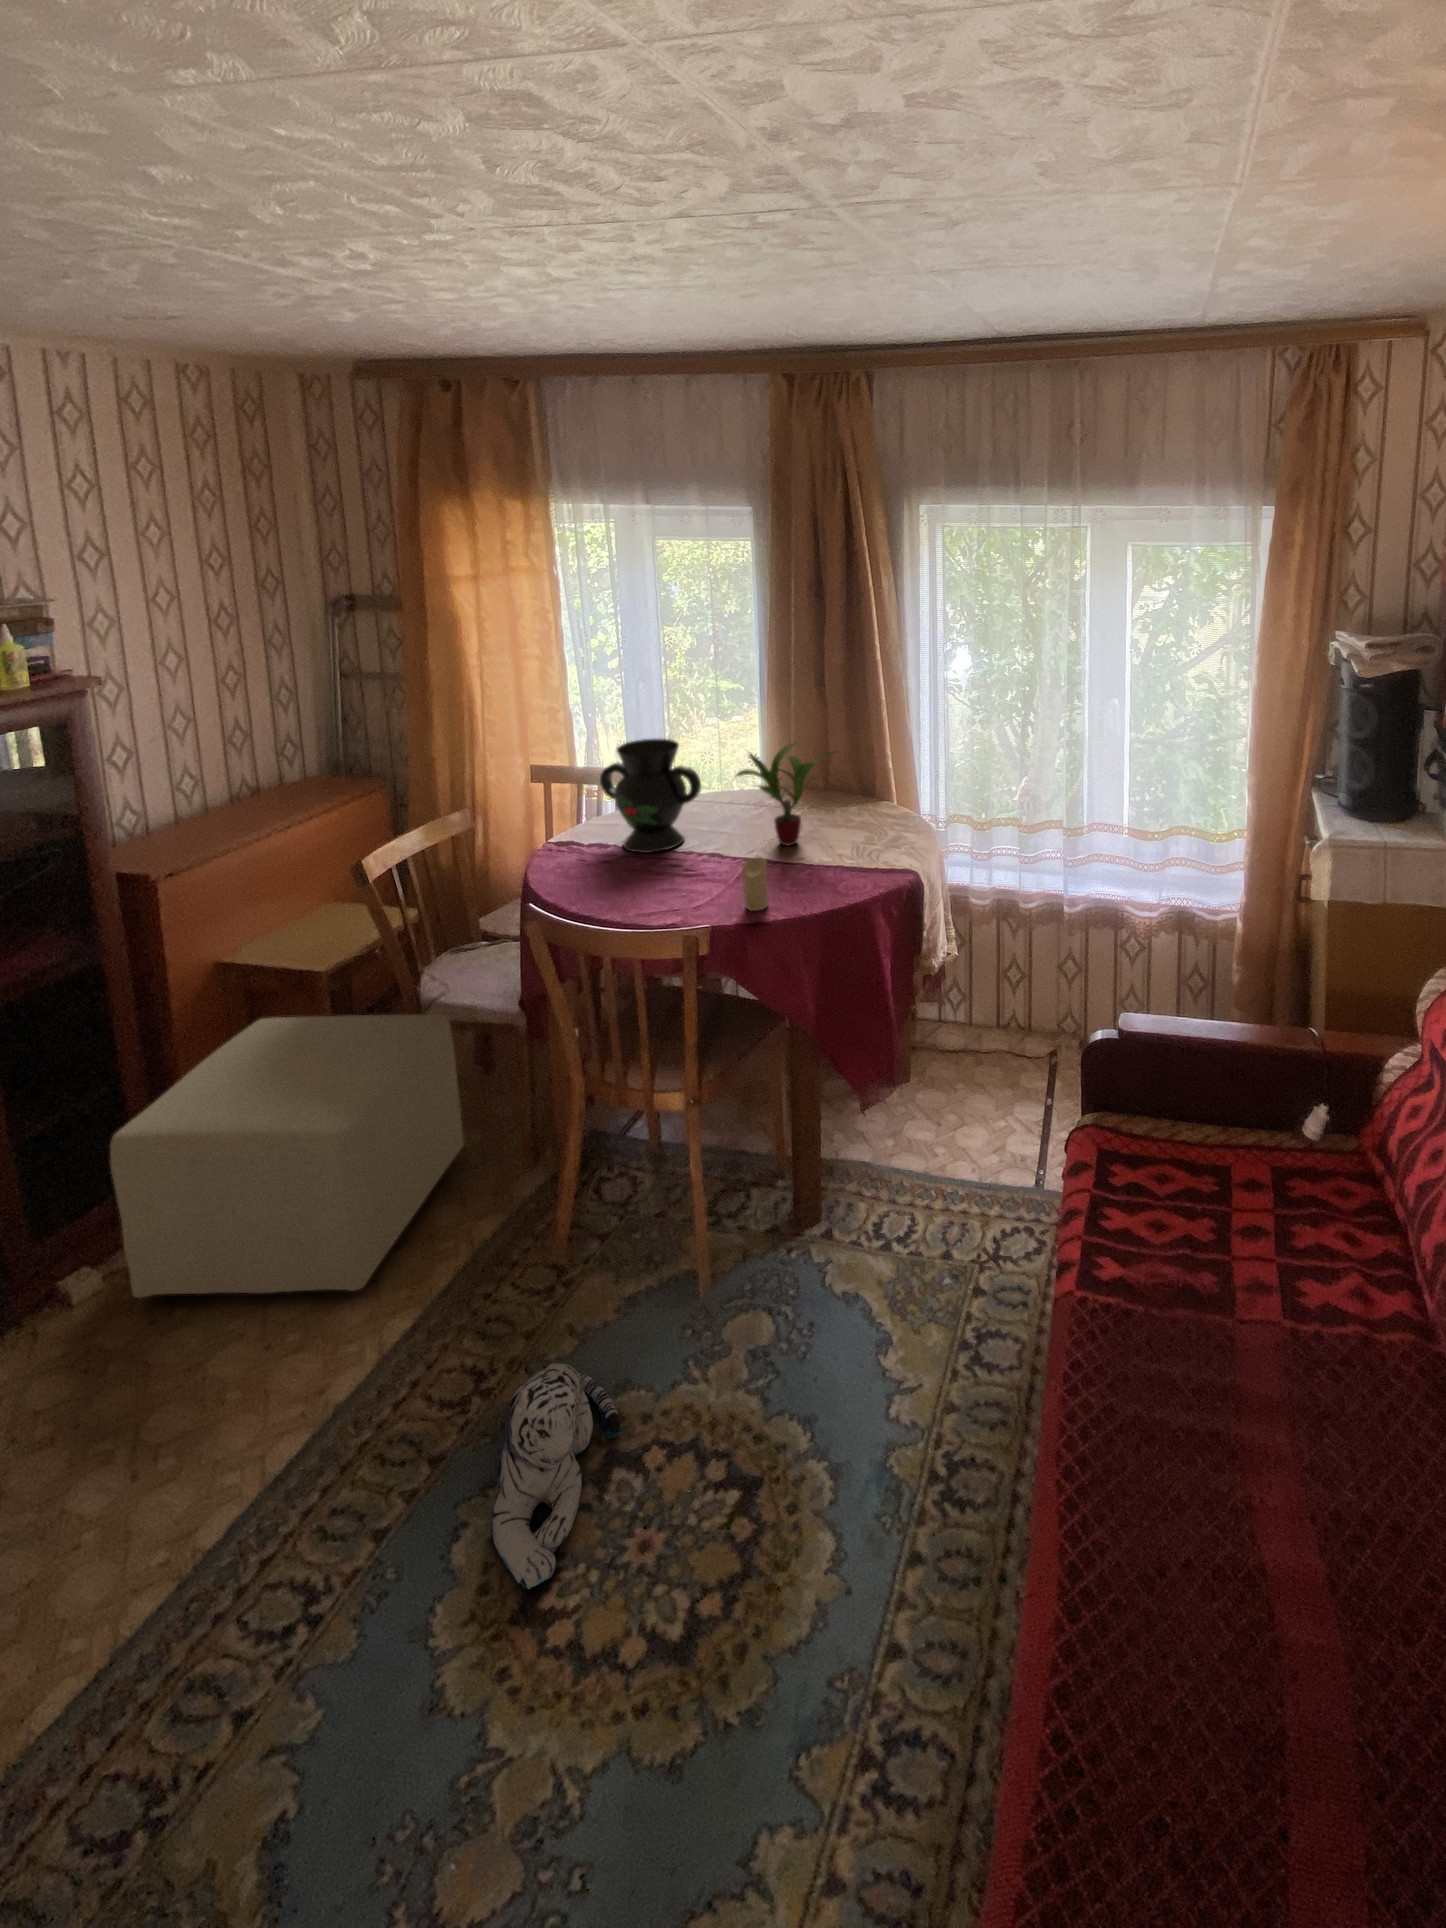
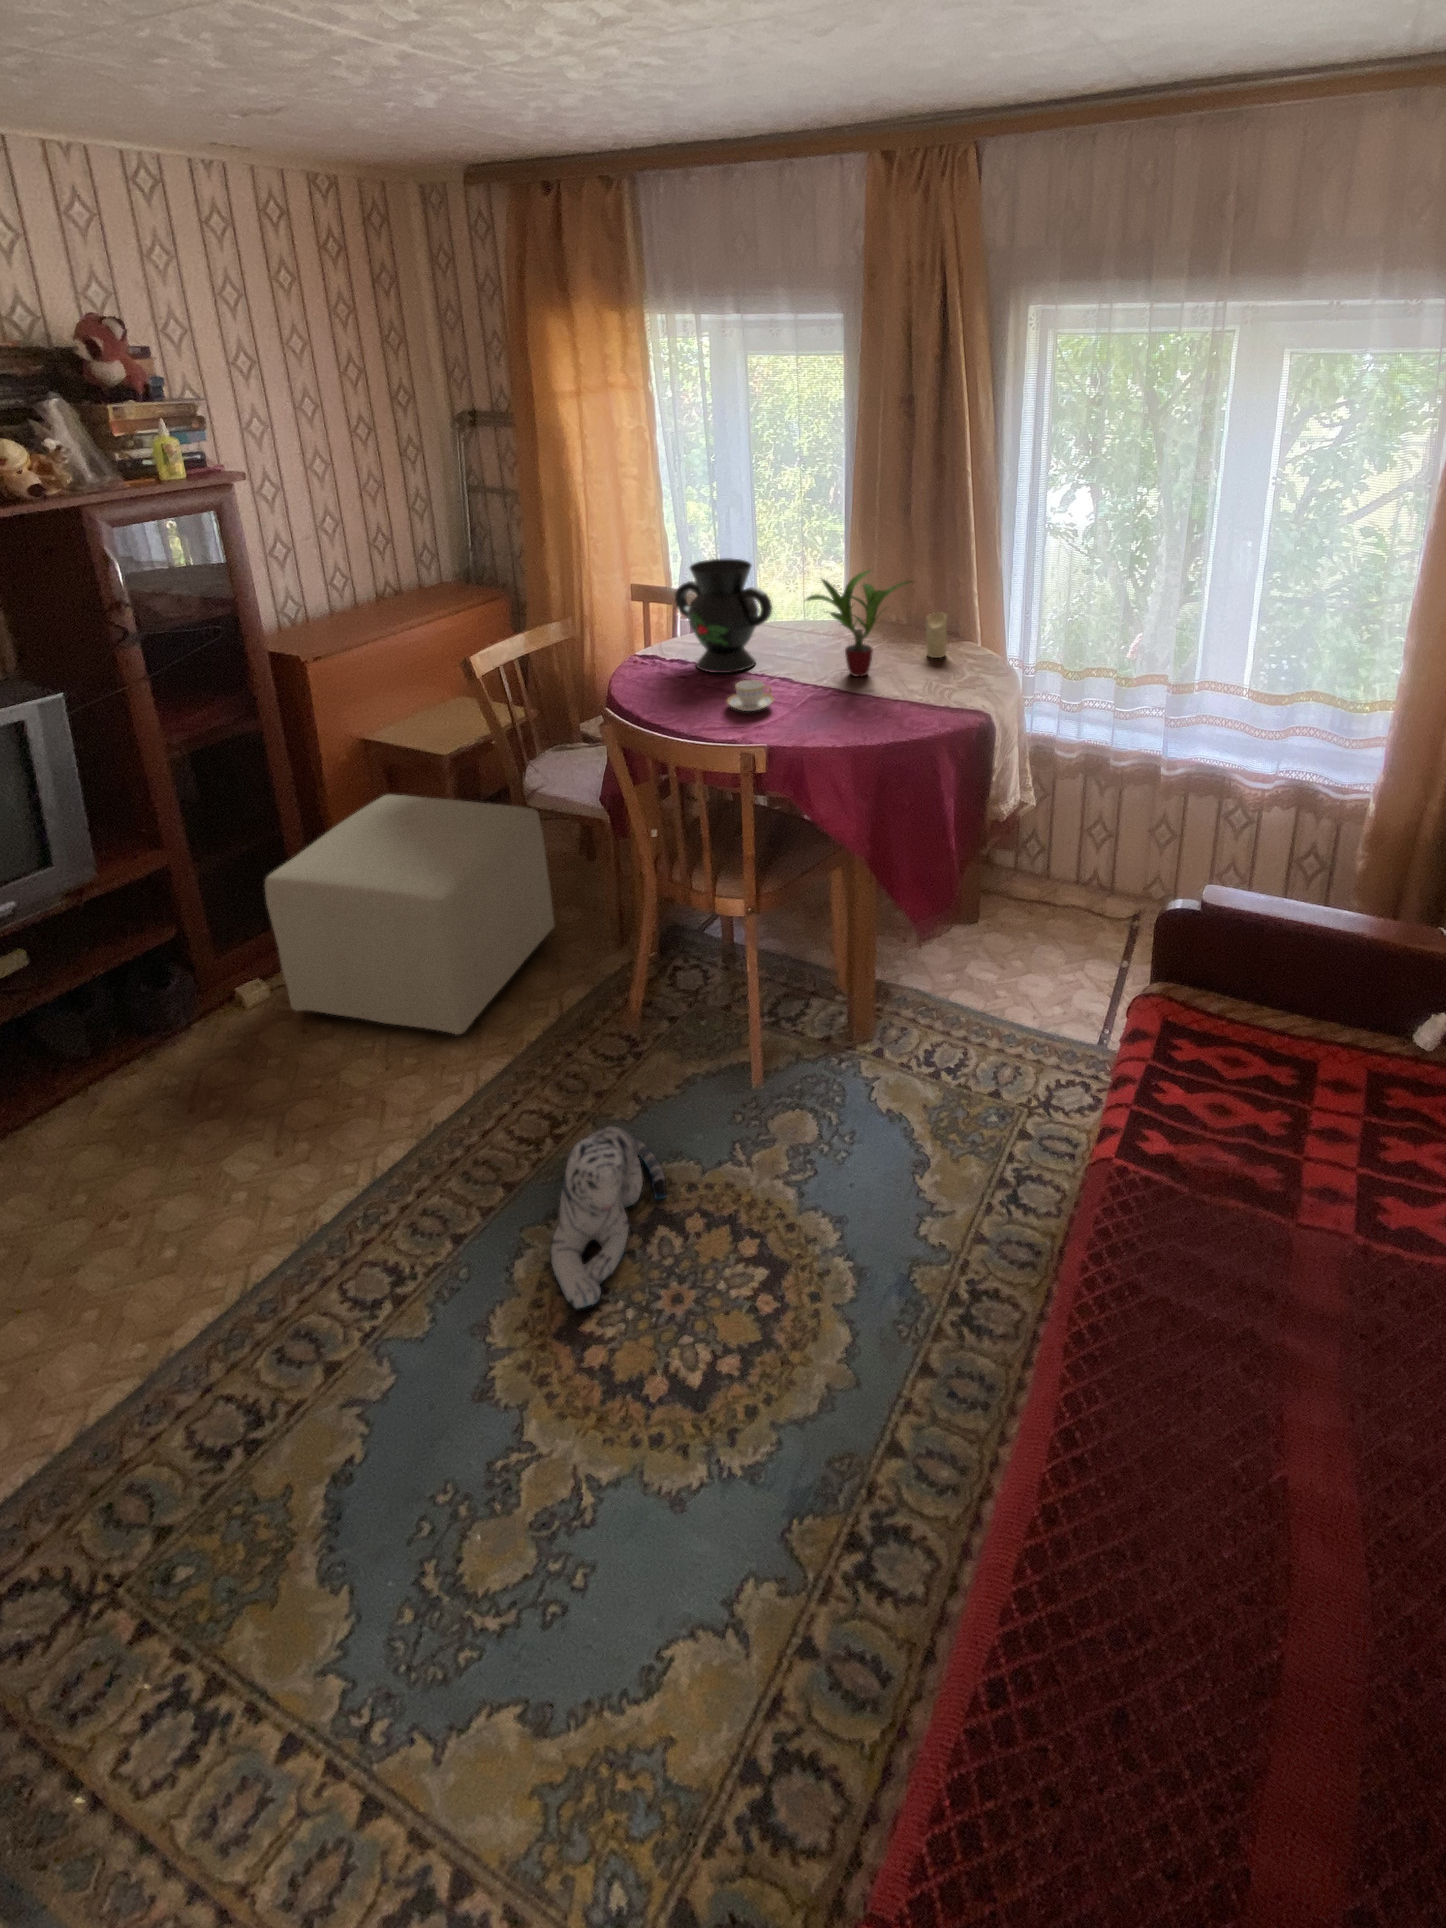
candle: present [742,857,768,911] -> present [926,612,947,658]
teacup: none [662,858,710,890] -> present [727,680,774,711]

